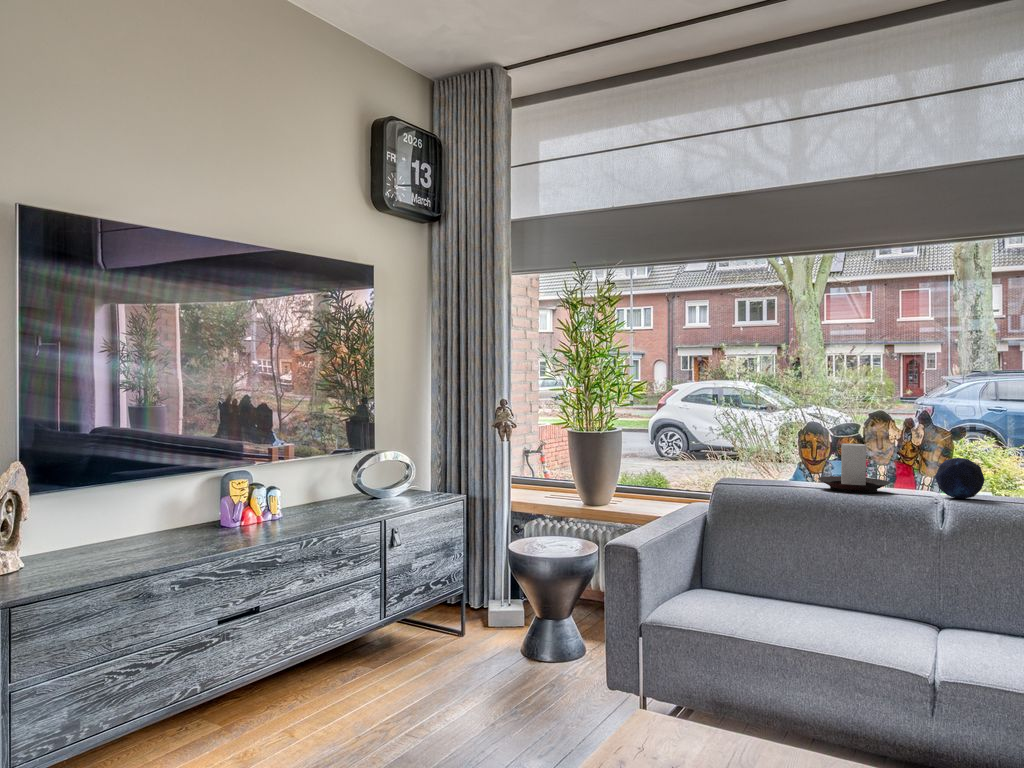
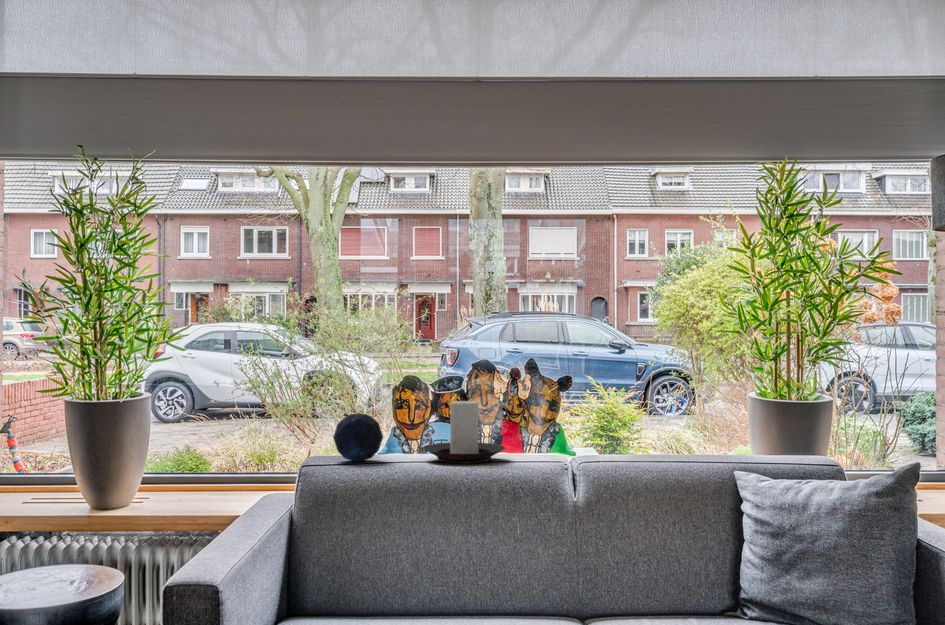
decorative orb: present [935,458,985,499] -> present [333,413,383,462]

